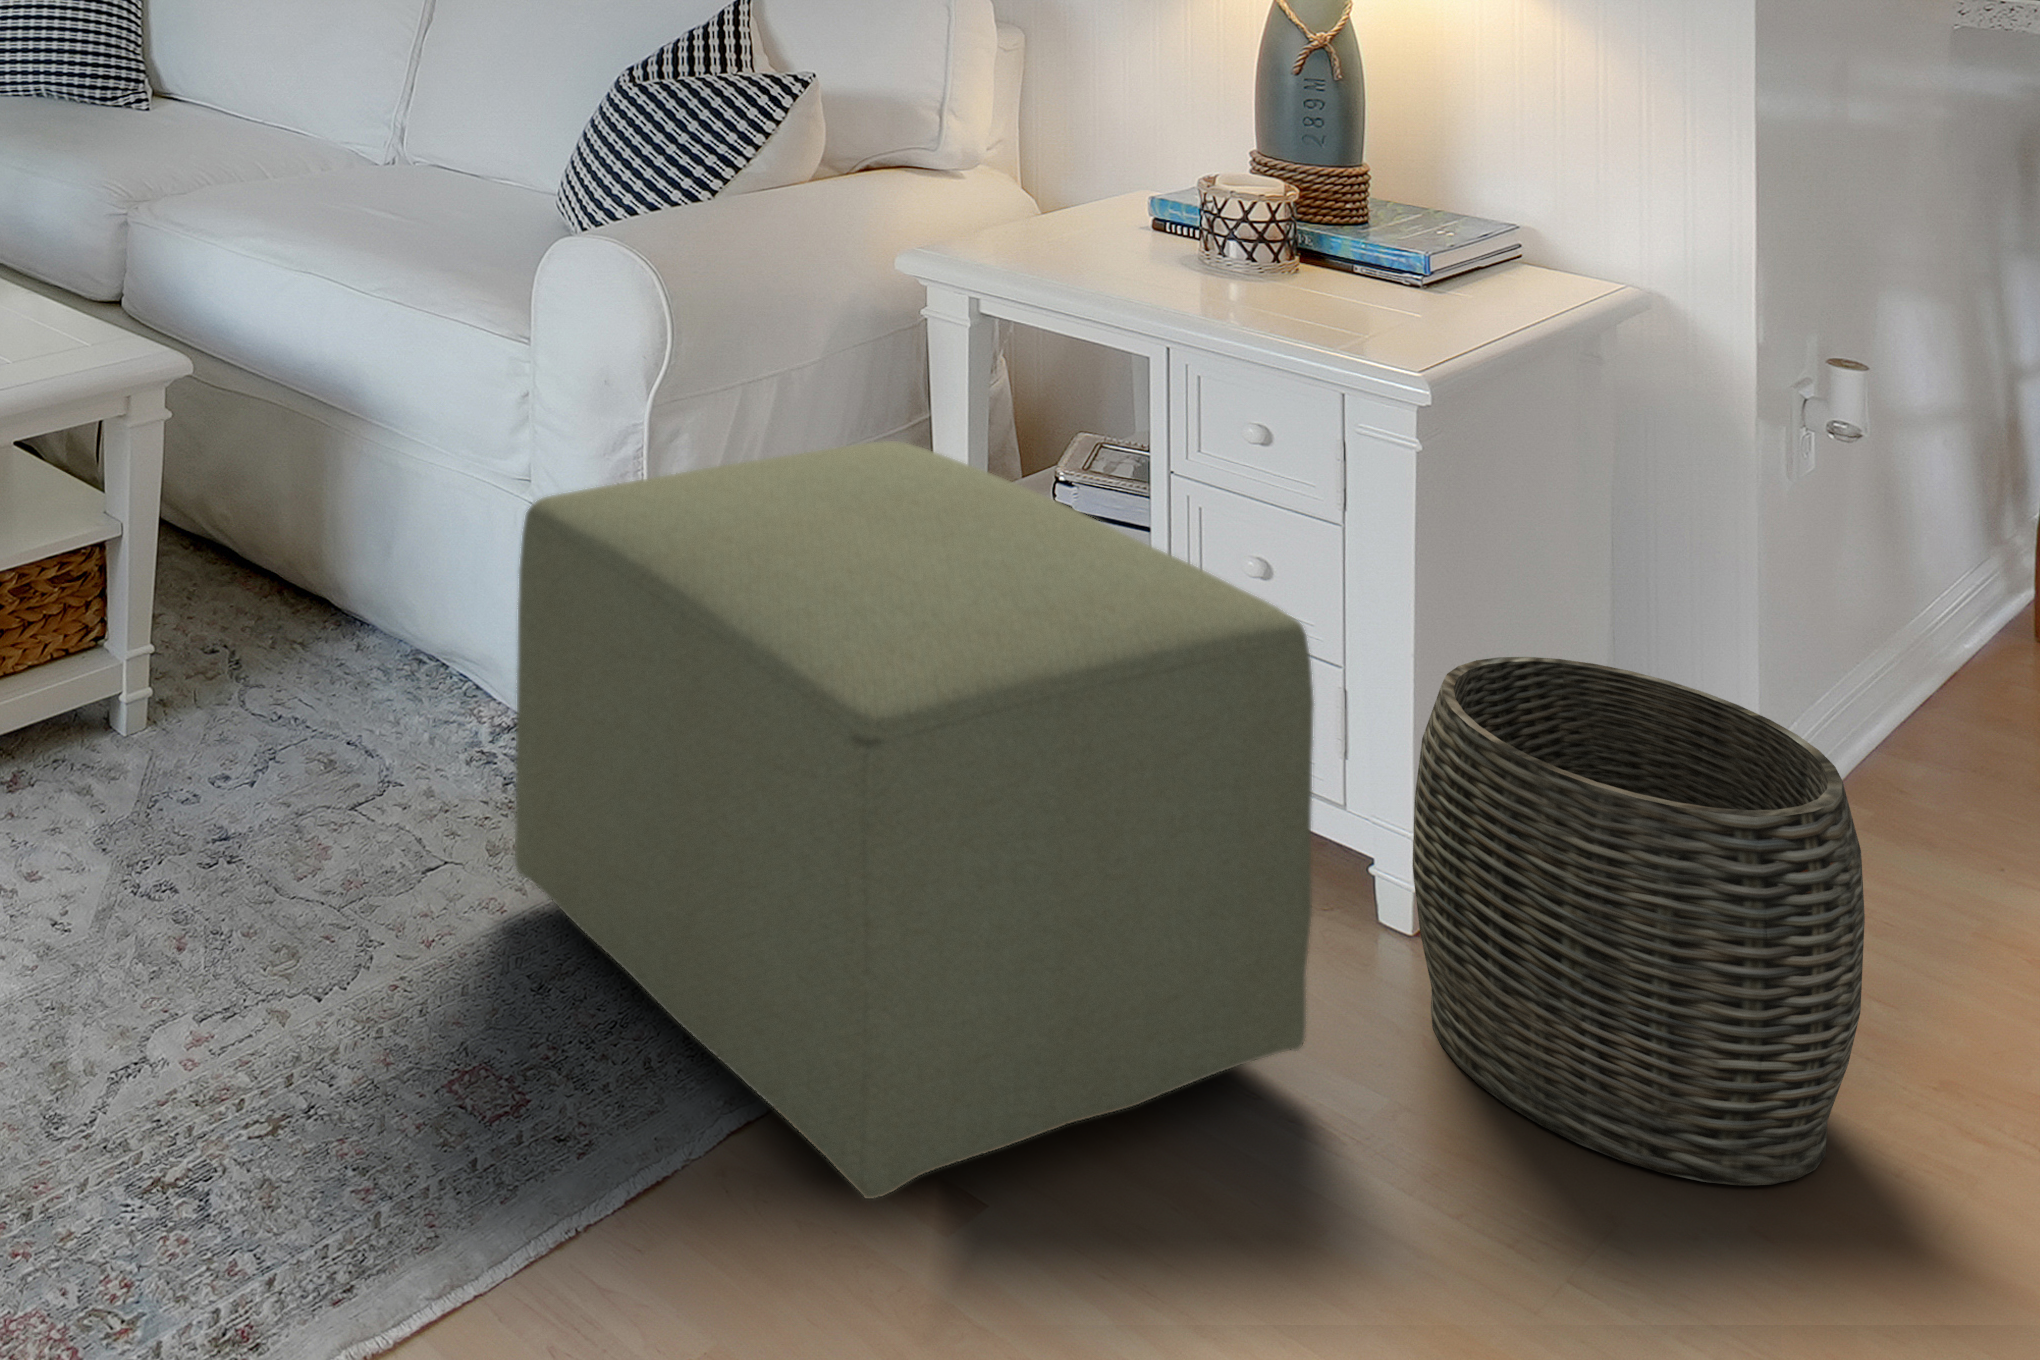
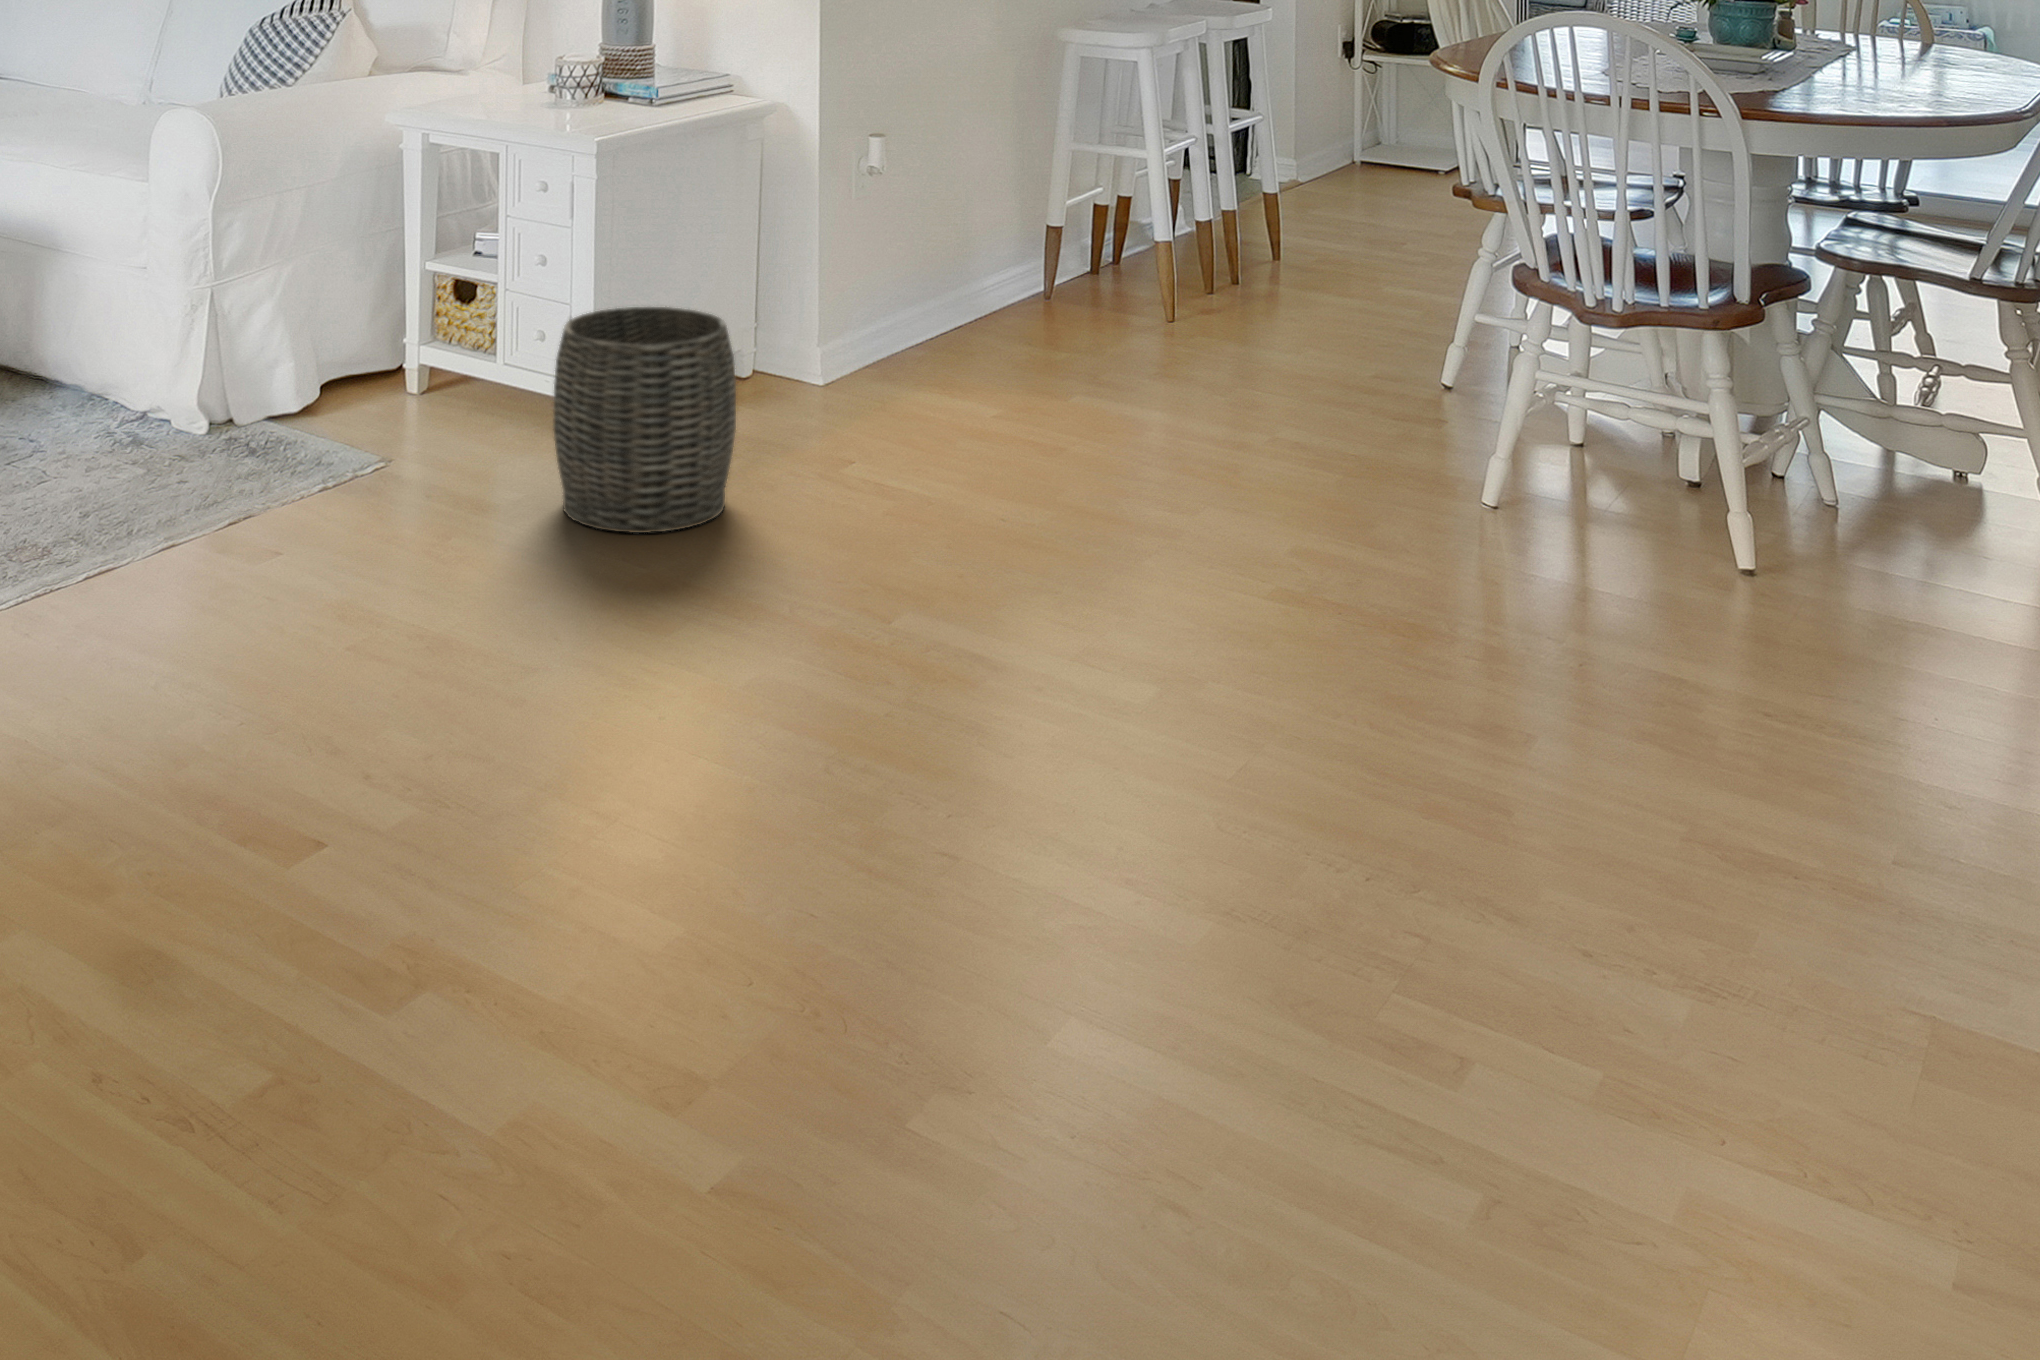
ottoman: present [515,441,1314,1199] -> none [79,231,478,570]

